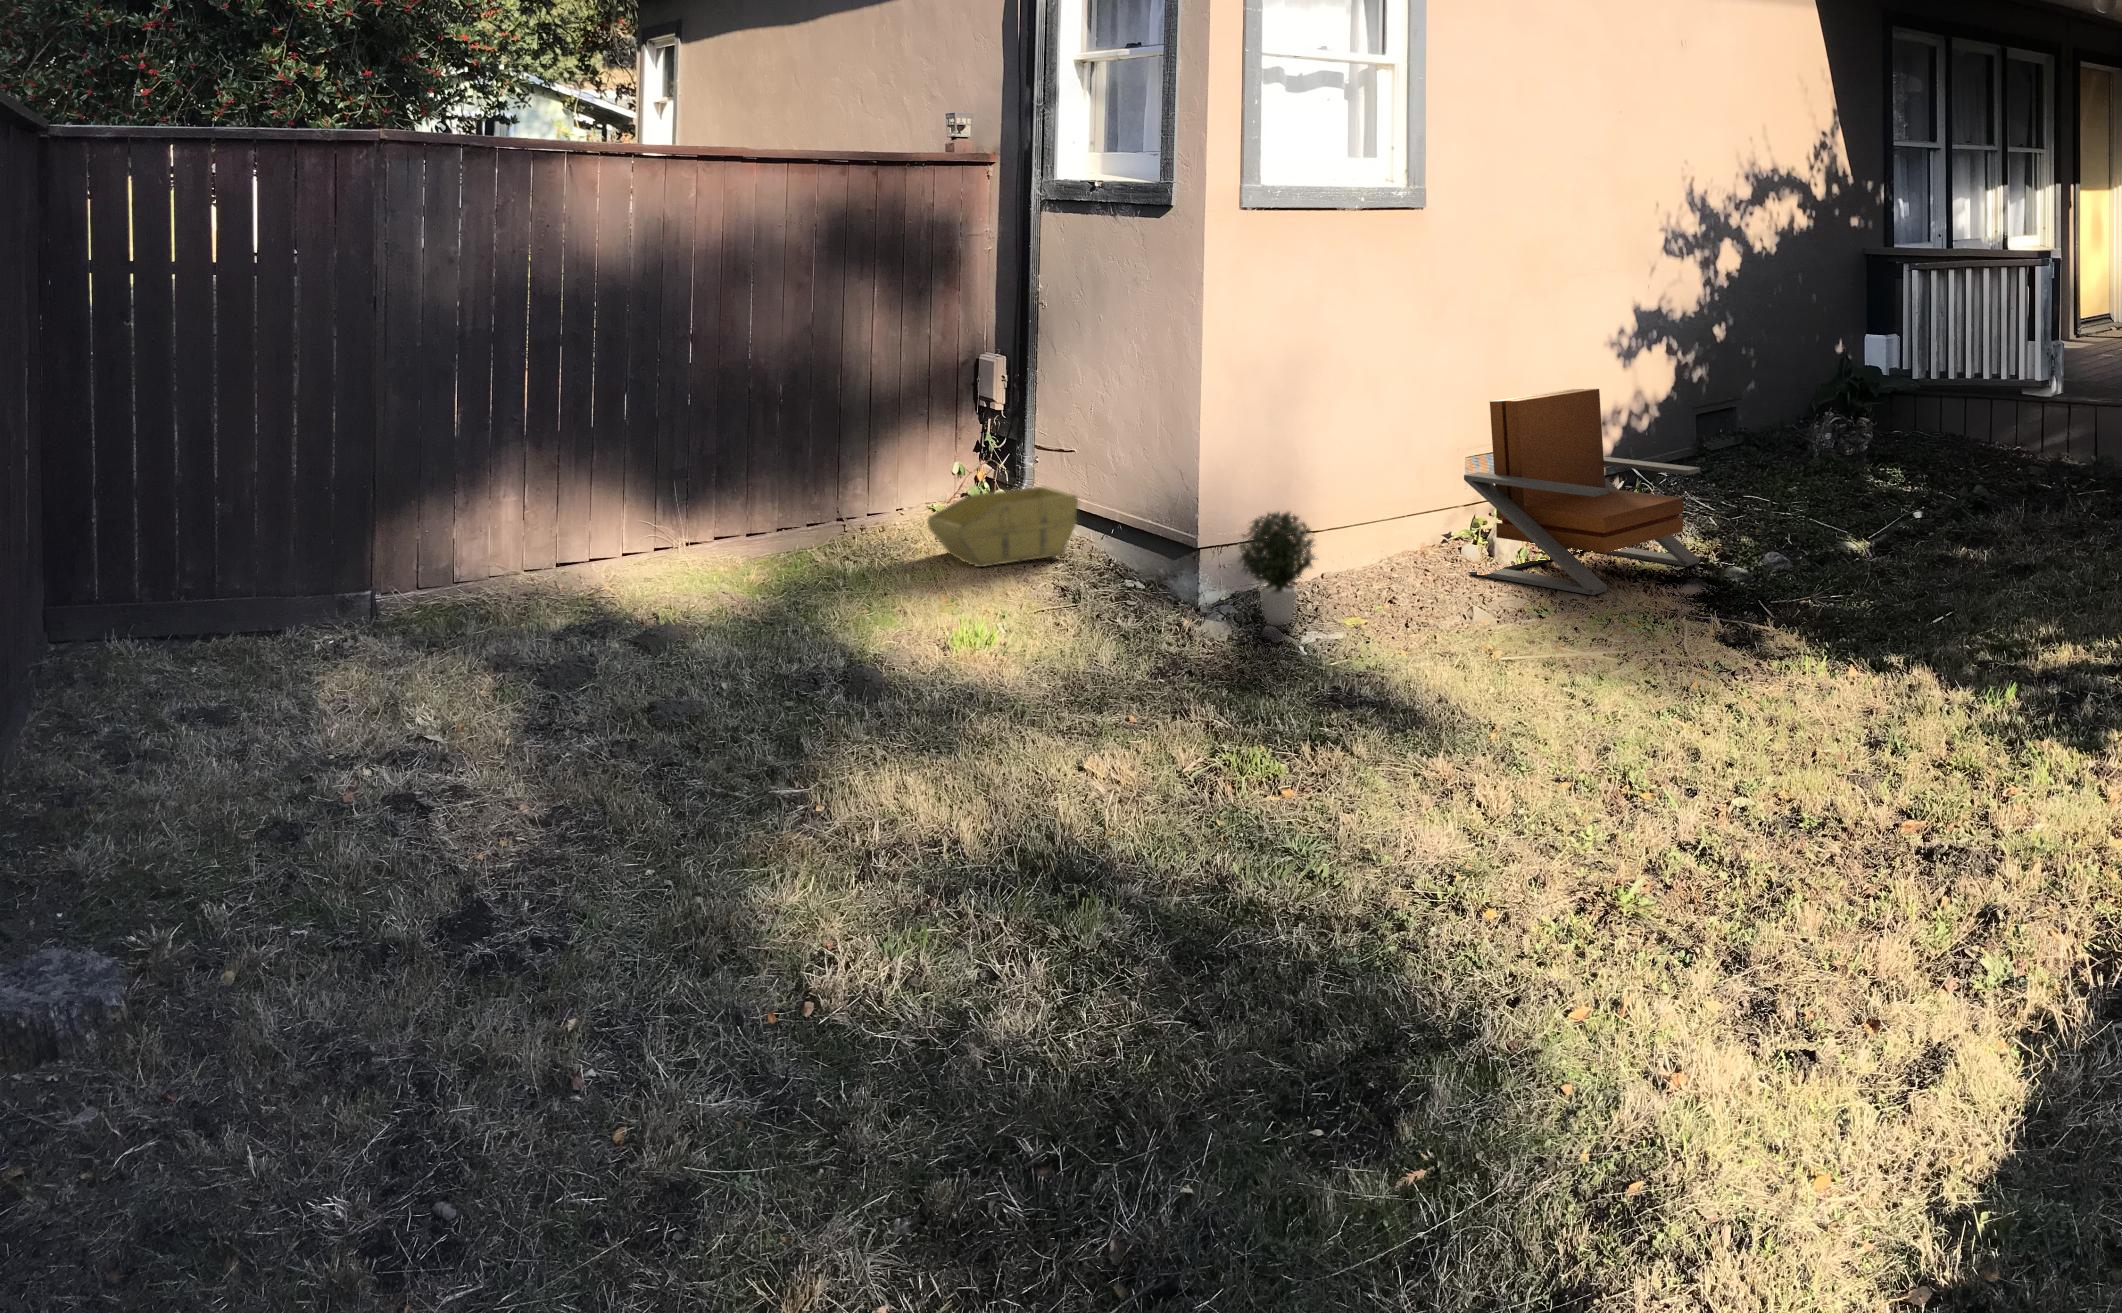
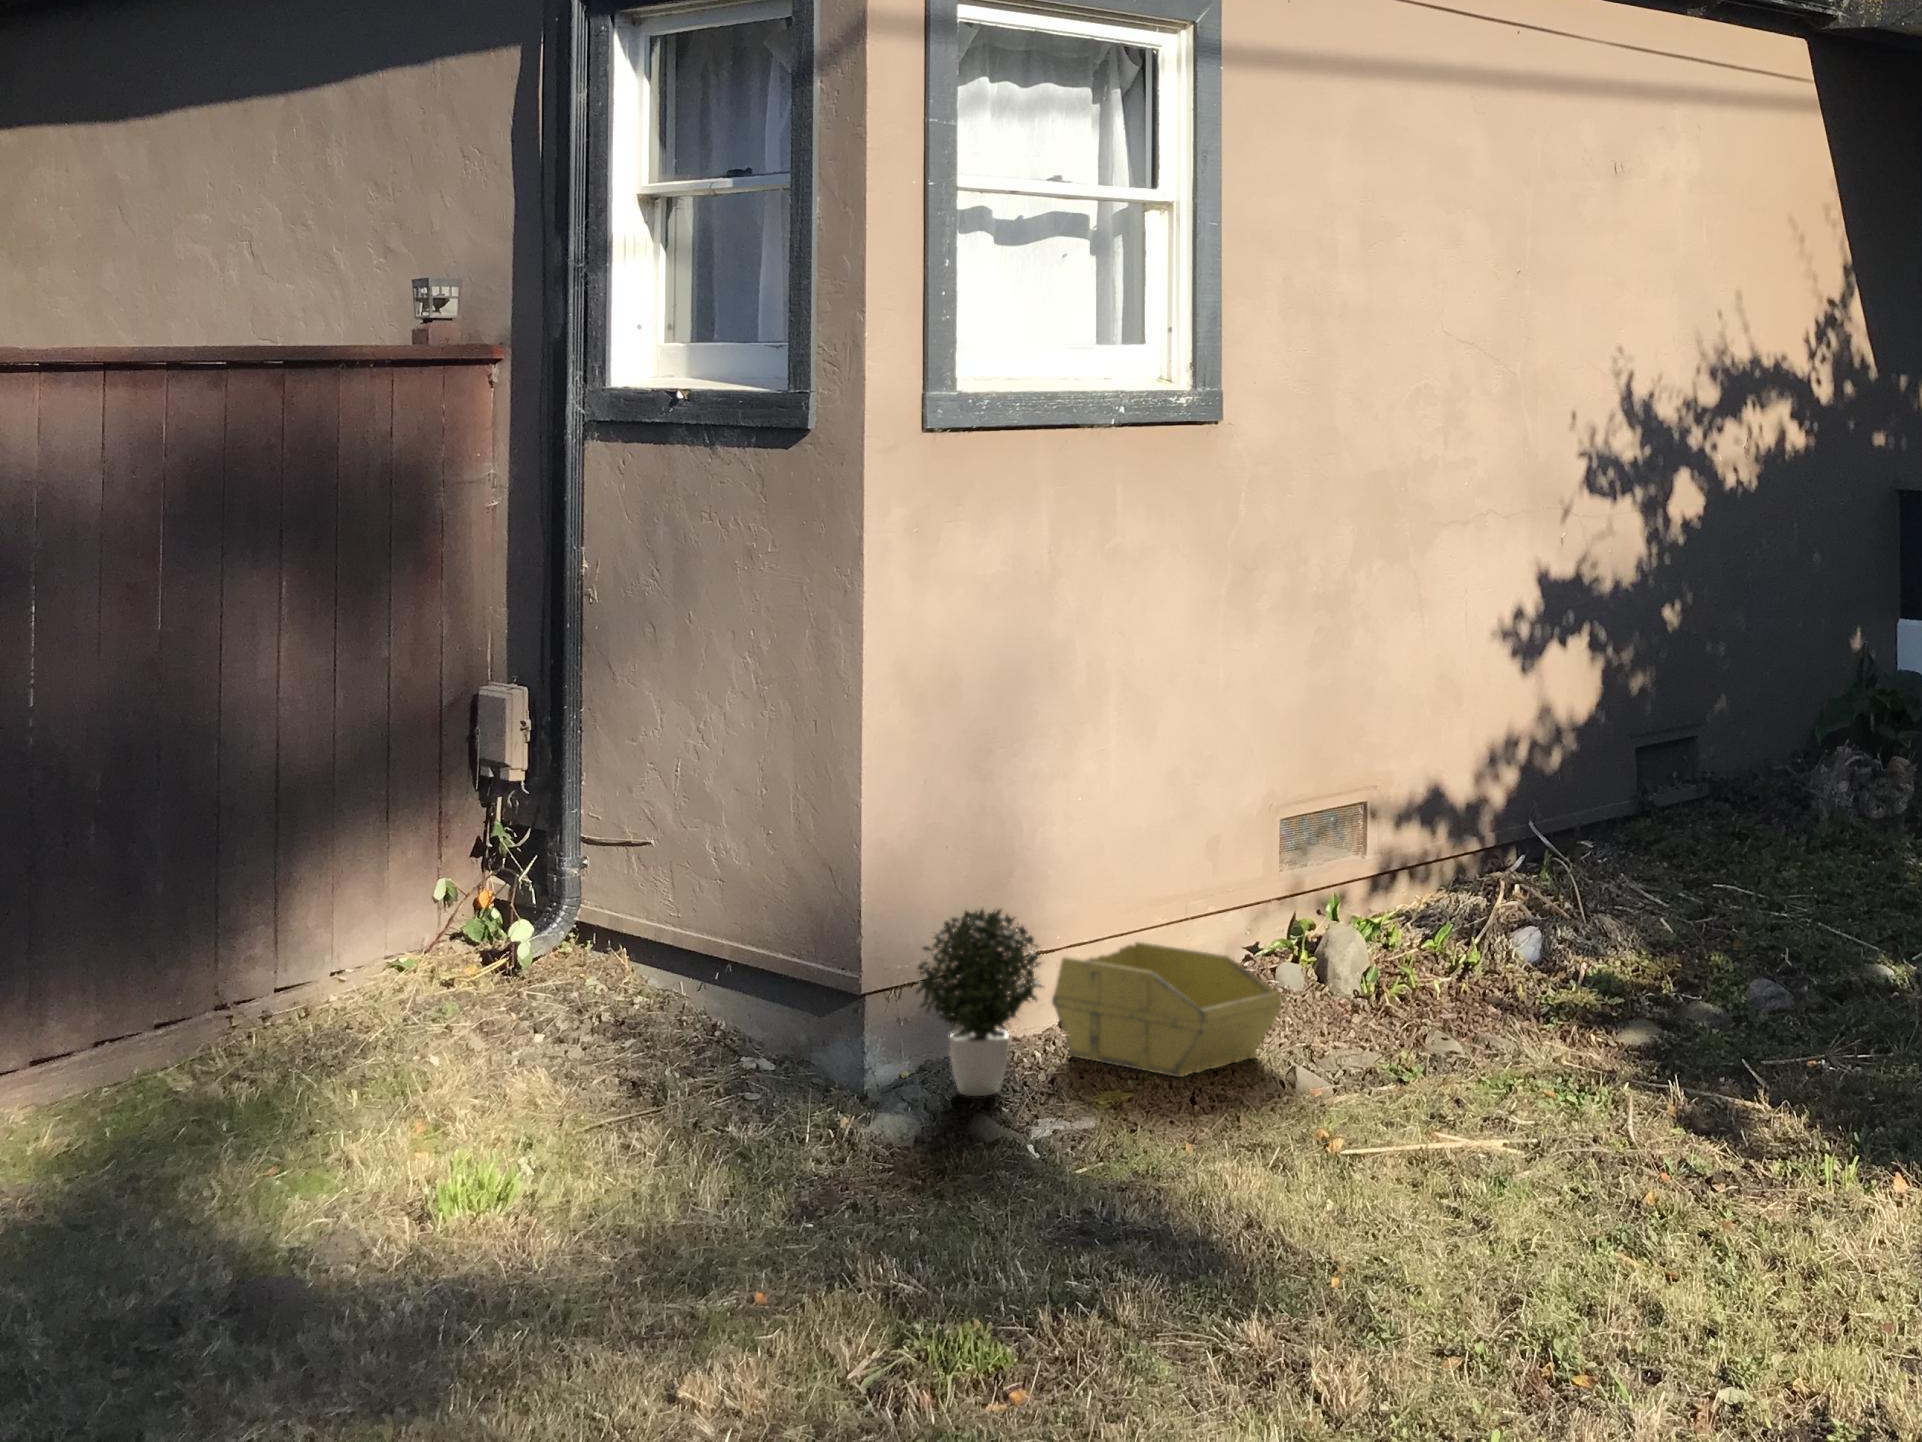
lounge chair: present [1464,389,1700,595] -> none [1273,711,1649,1043]
storage bin: present [927,486,1078,567] -> present [1052,942,1282,1077]

